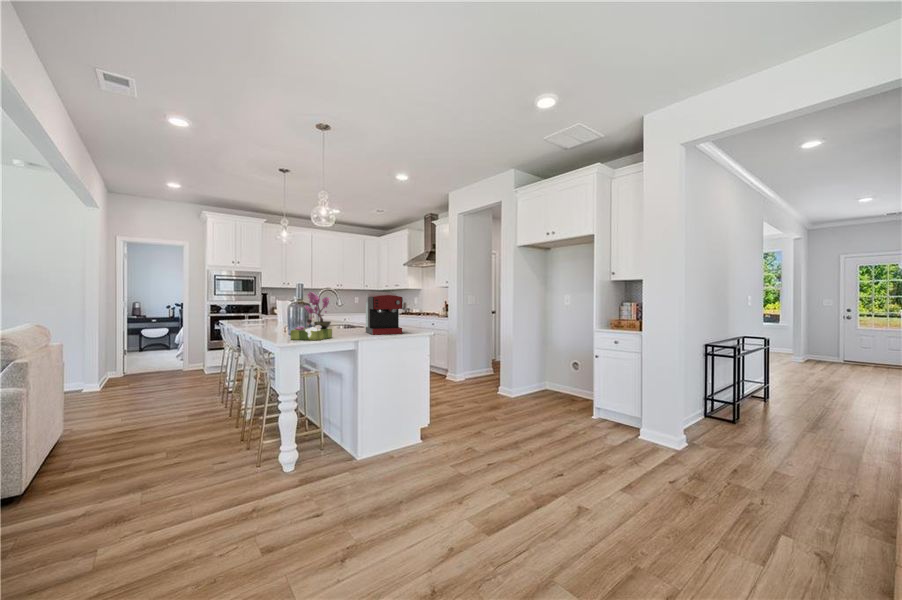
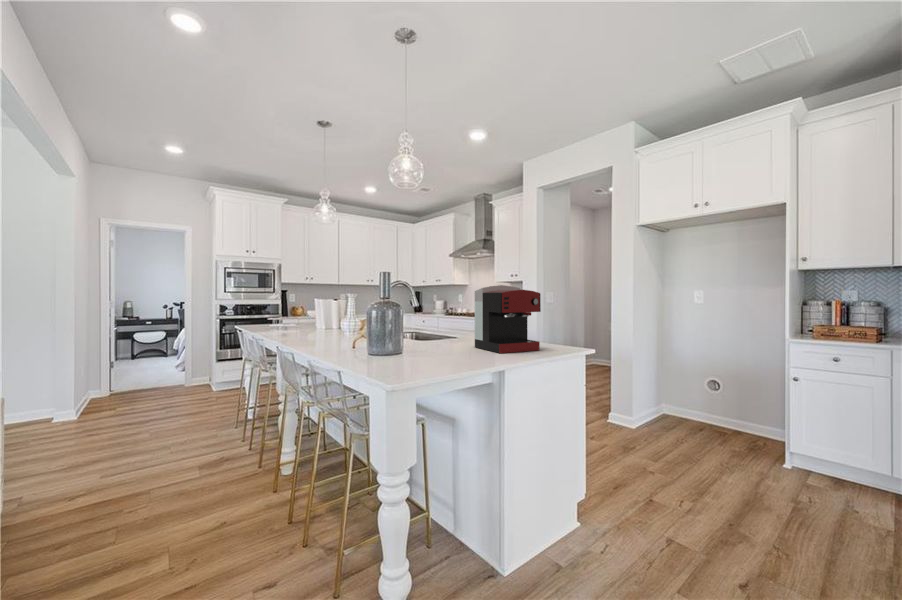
flower arrangement: present [290,292,332,340] -> none [389,283,450,369]

